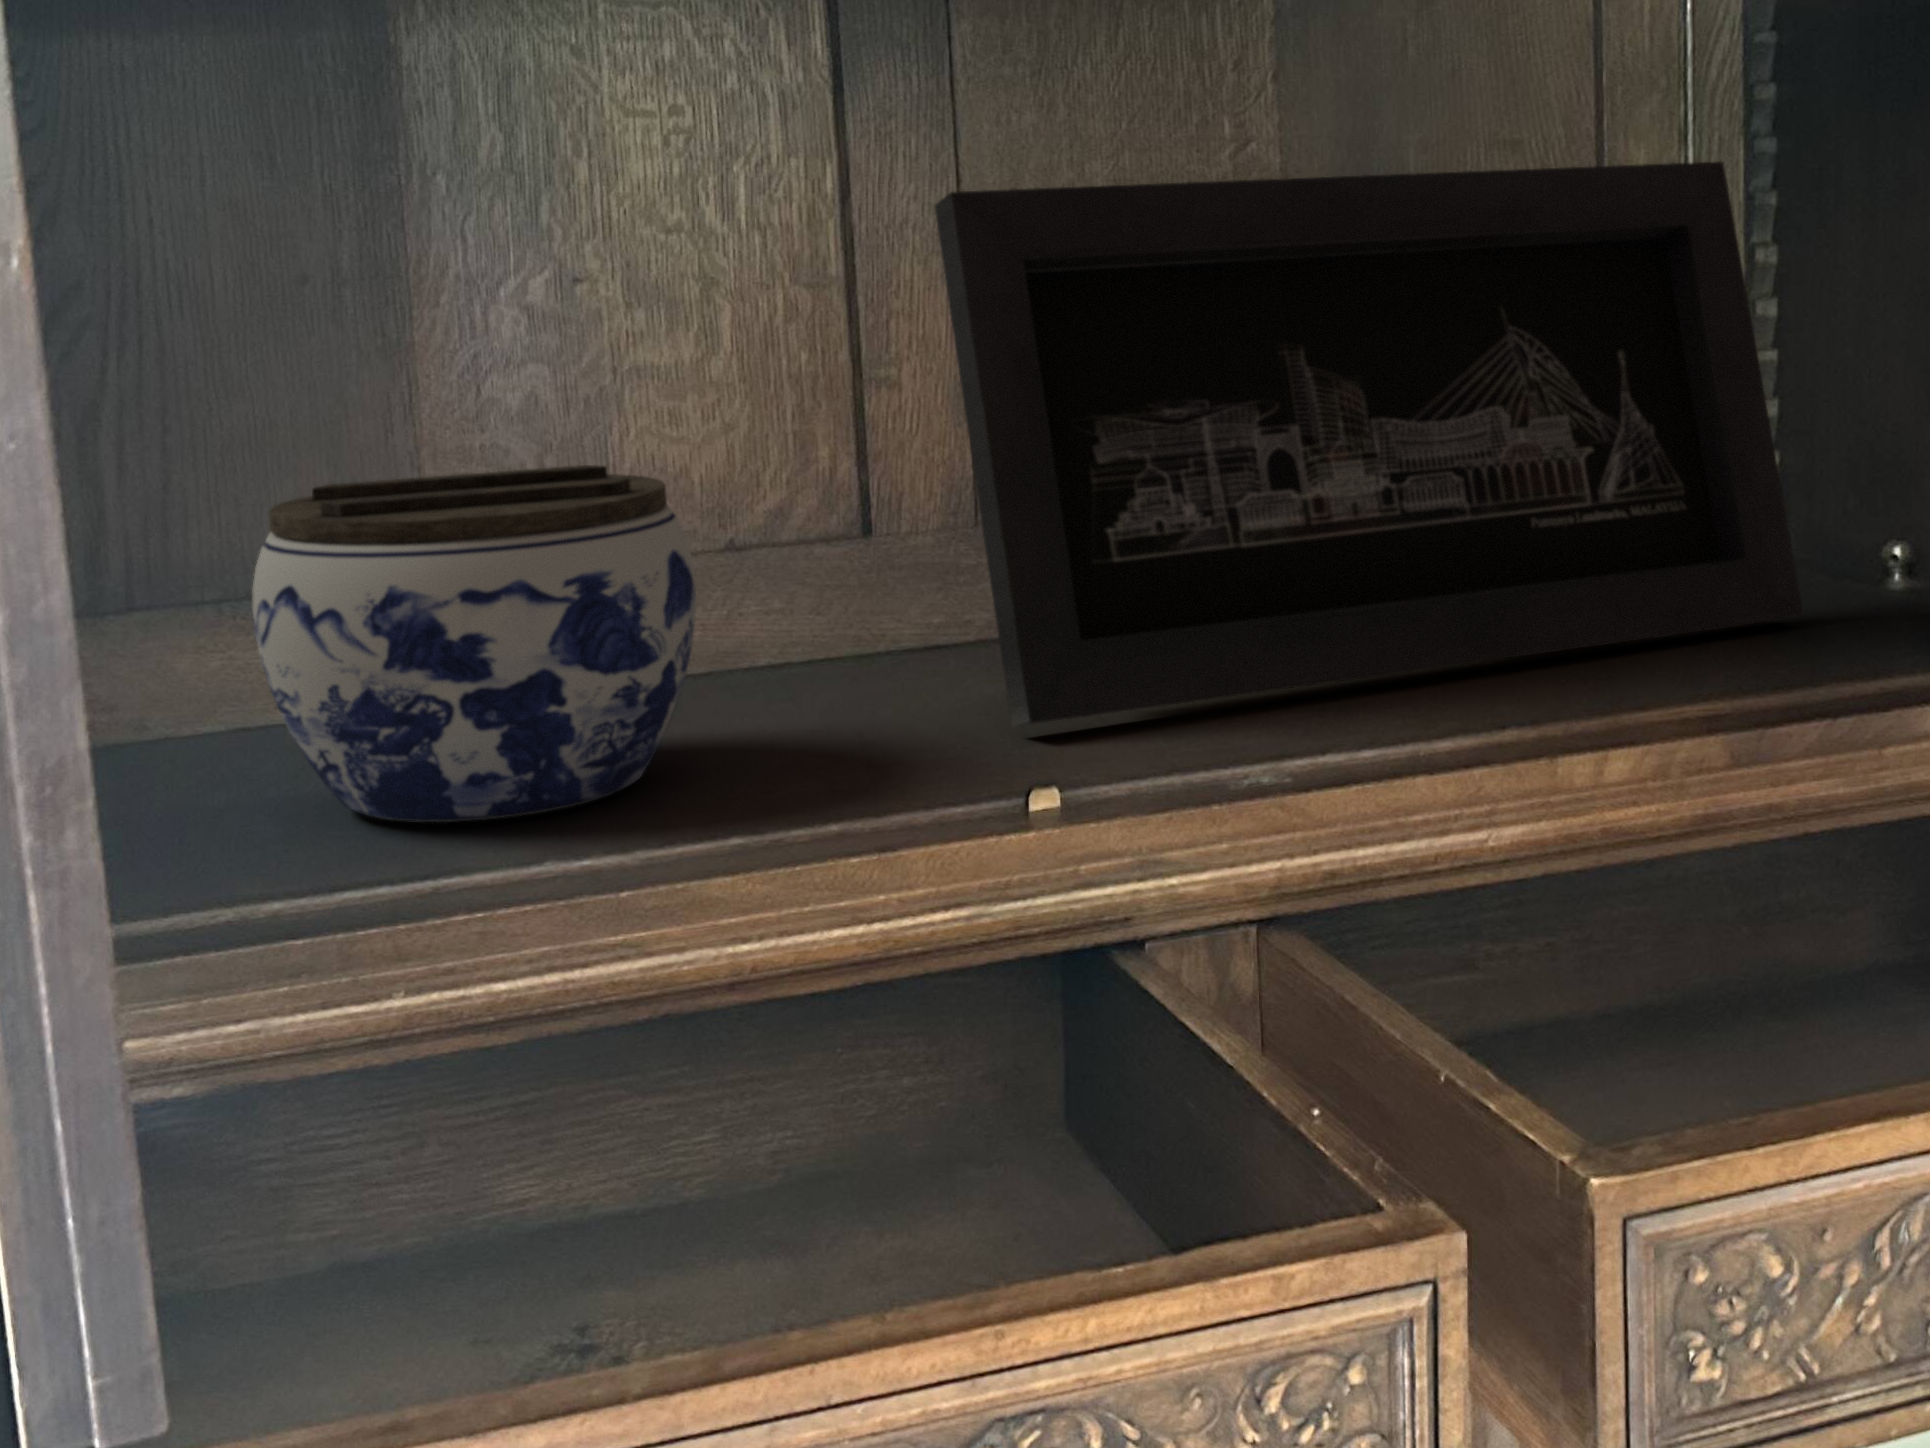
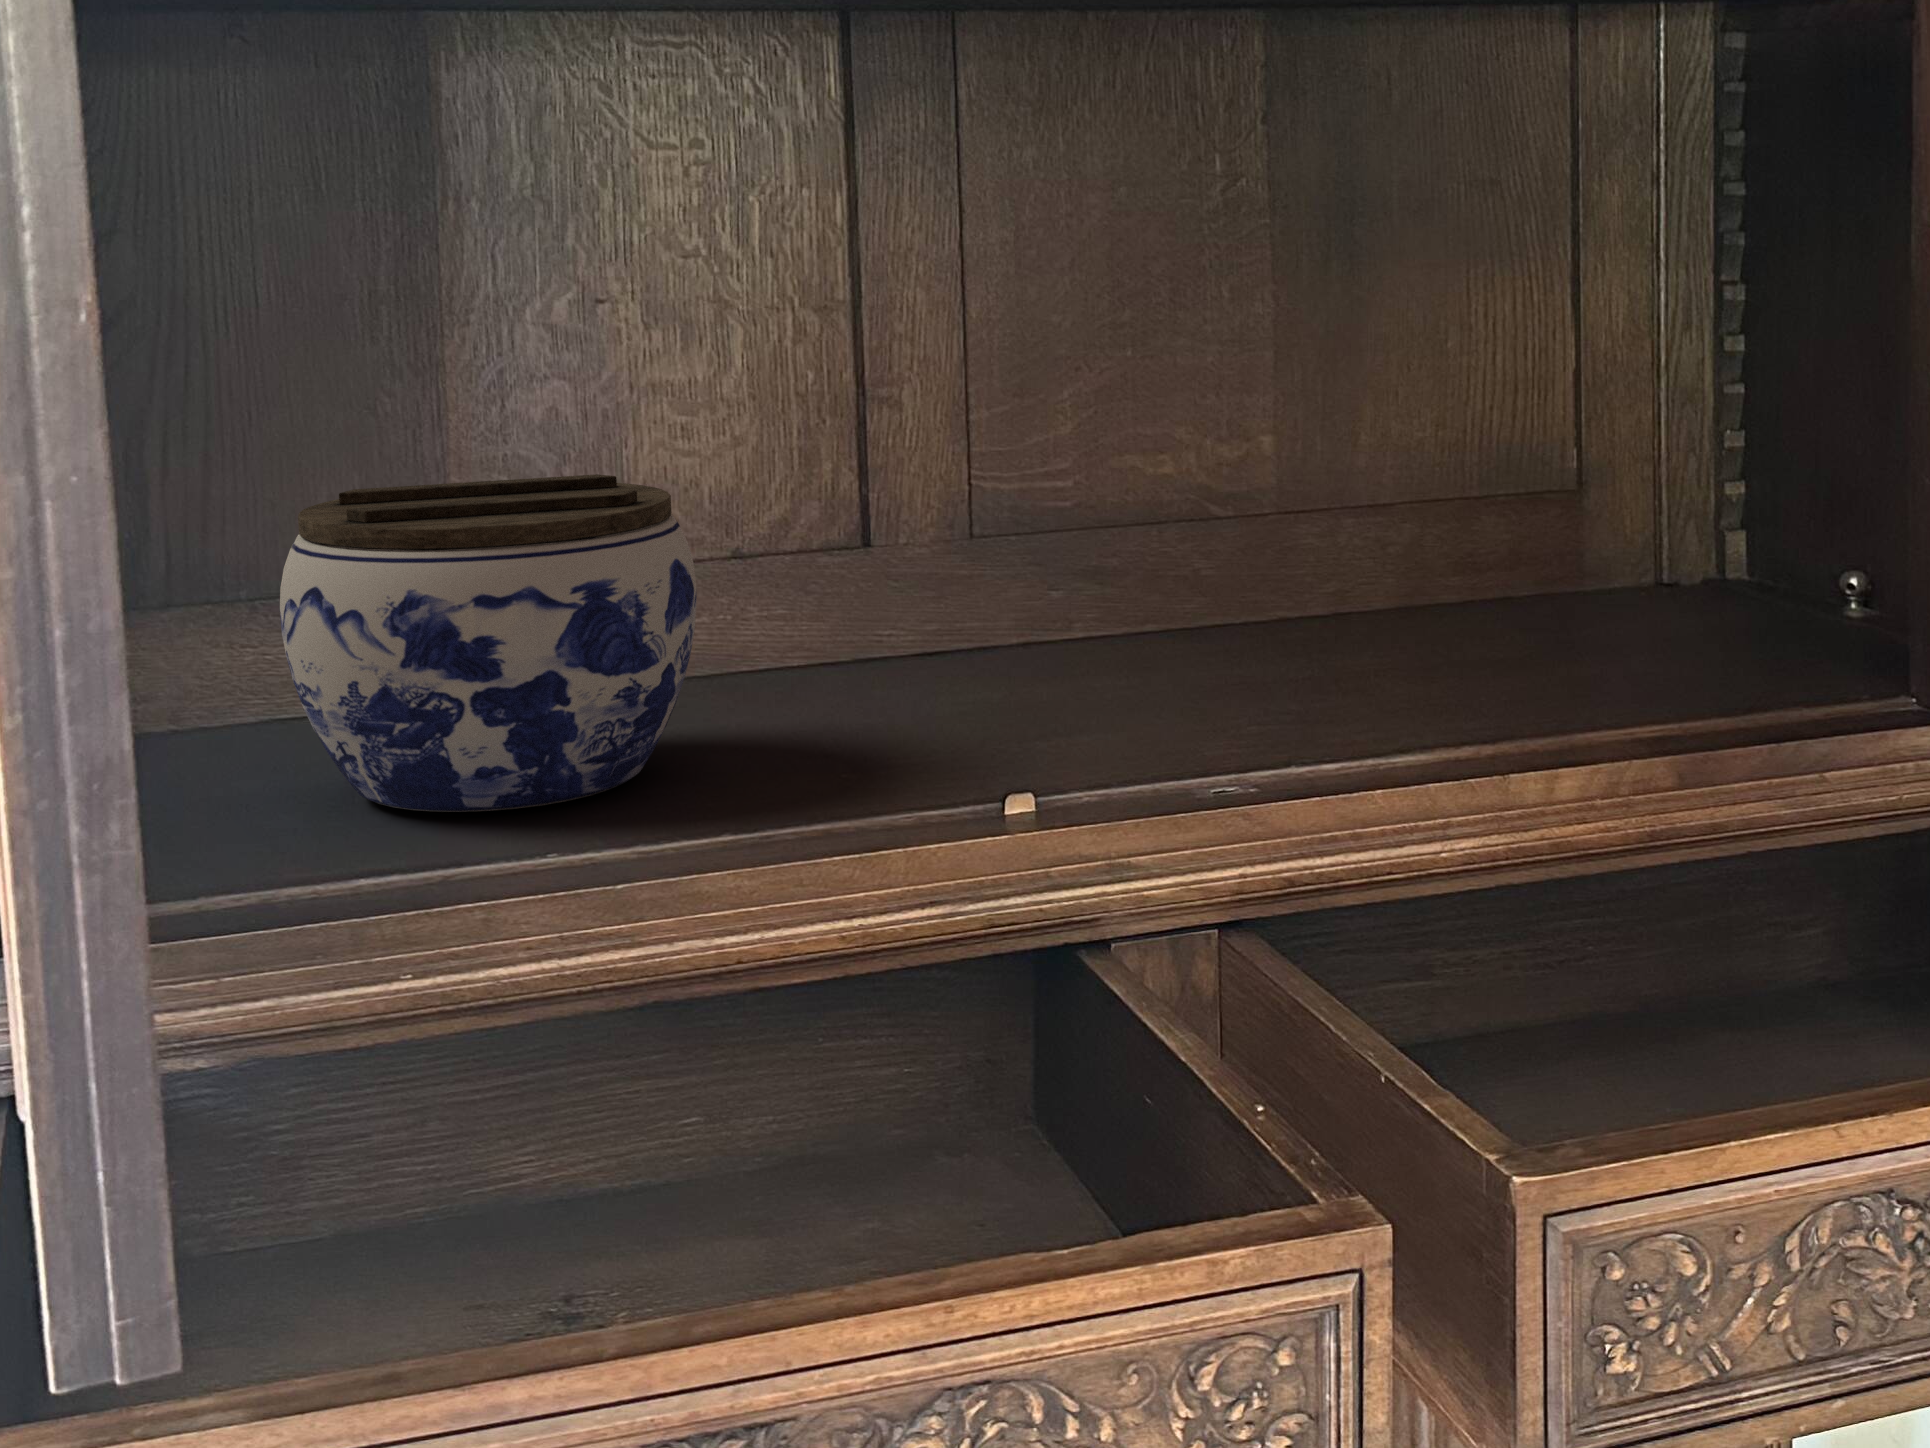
picture frame: present [935,161,1804,726] -> none [933,199,1763,731]

